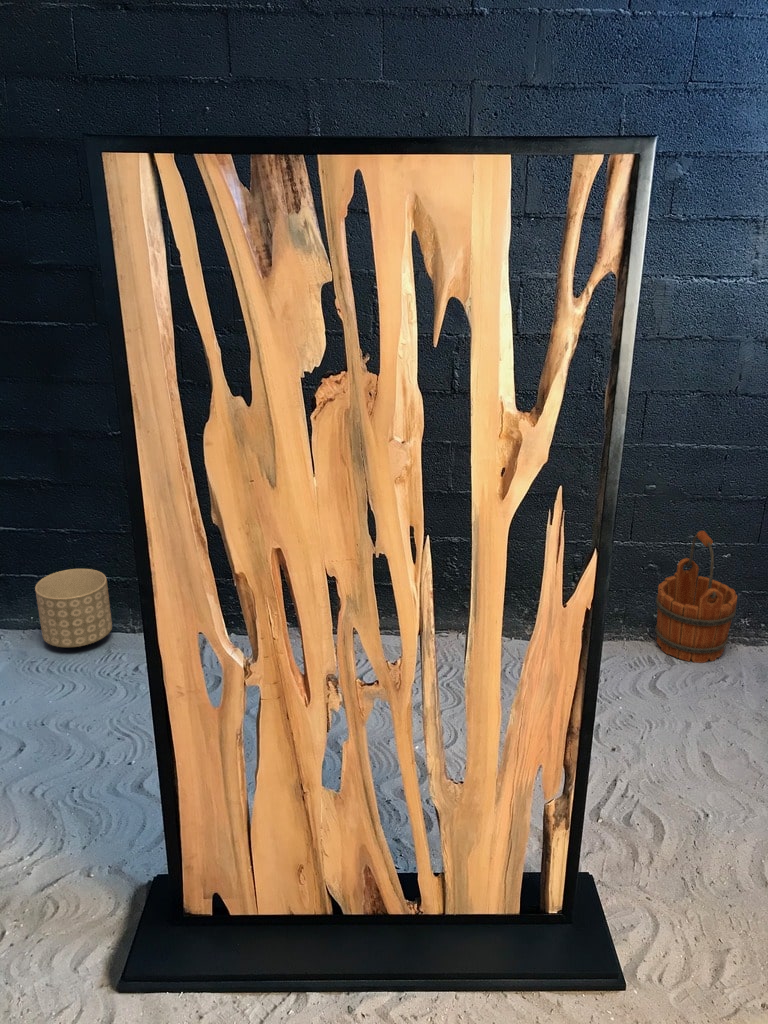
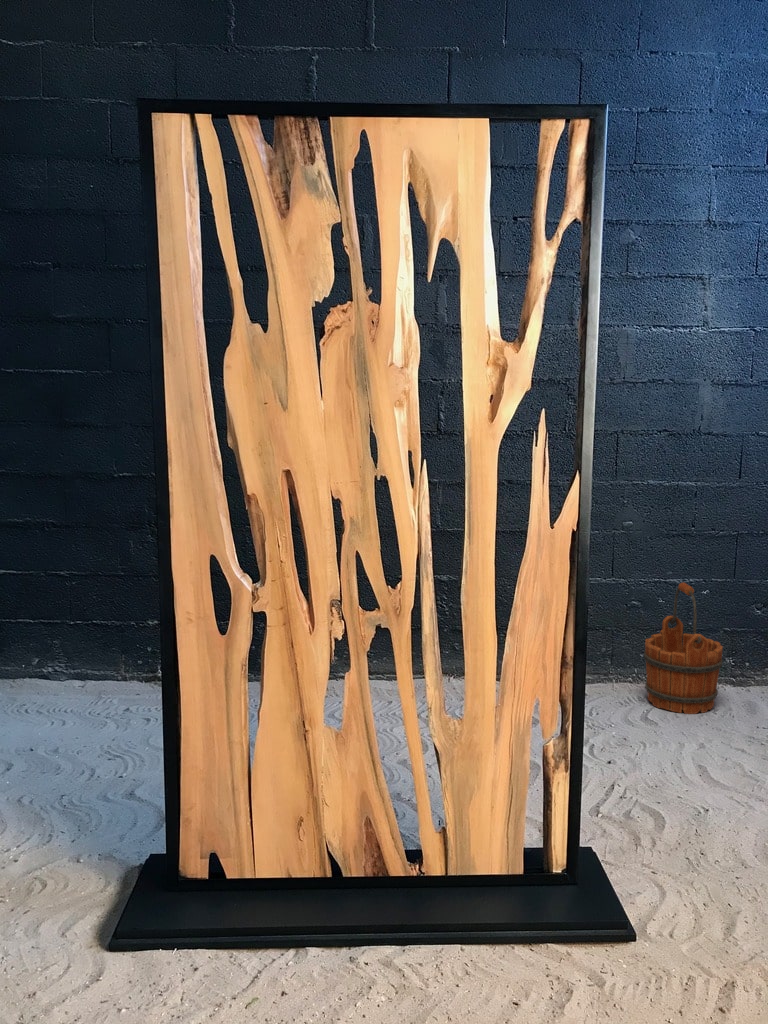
planter: present [35,569,112,647] -> none [32,630,105,706]

